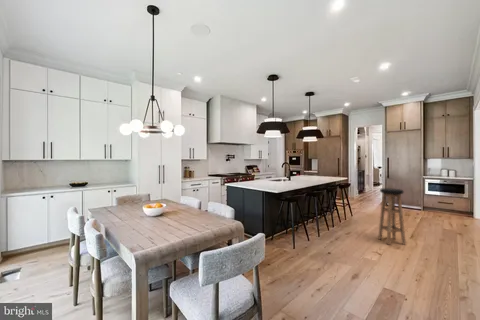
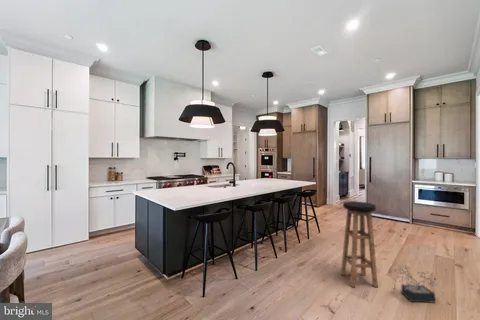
decorative plant: none [416,227,446,251] -> present [395,266,437,302]

